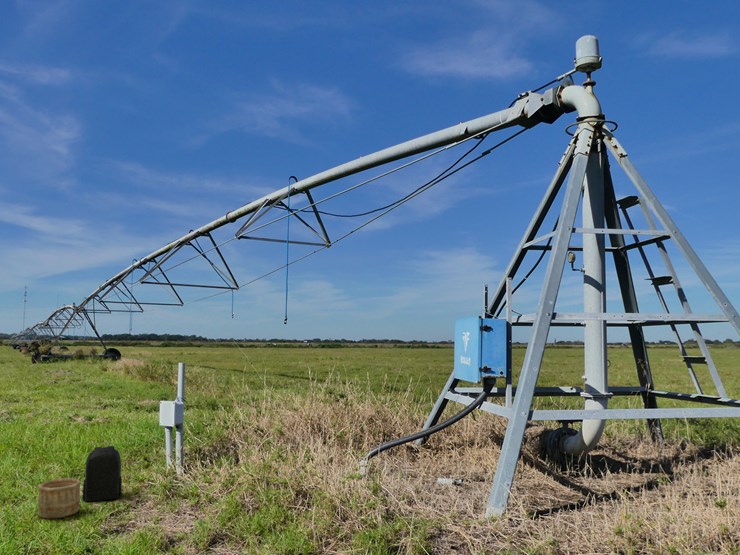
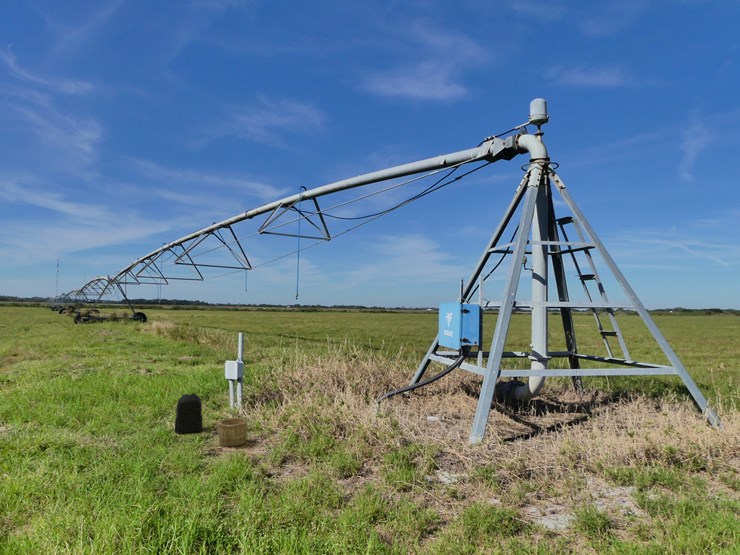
wooden bucket: present [38,478,81,519] -> present [218,418,248,447]

